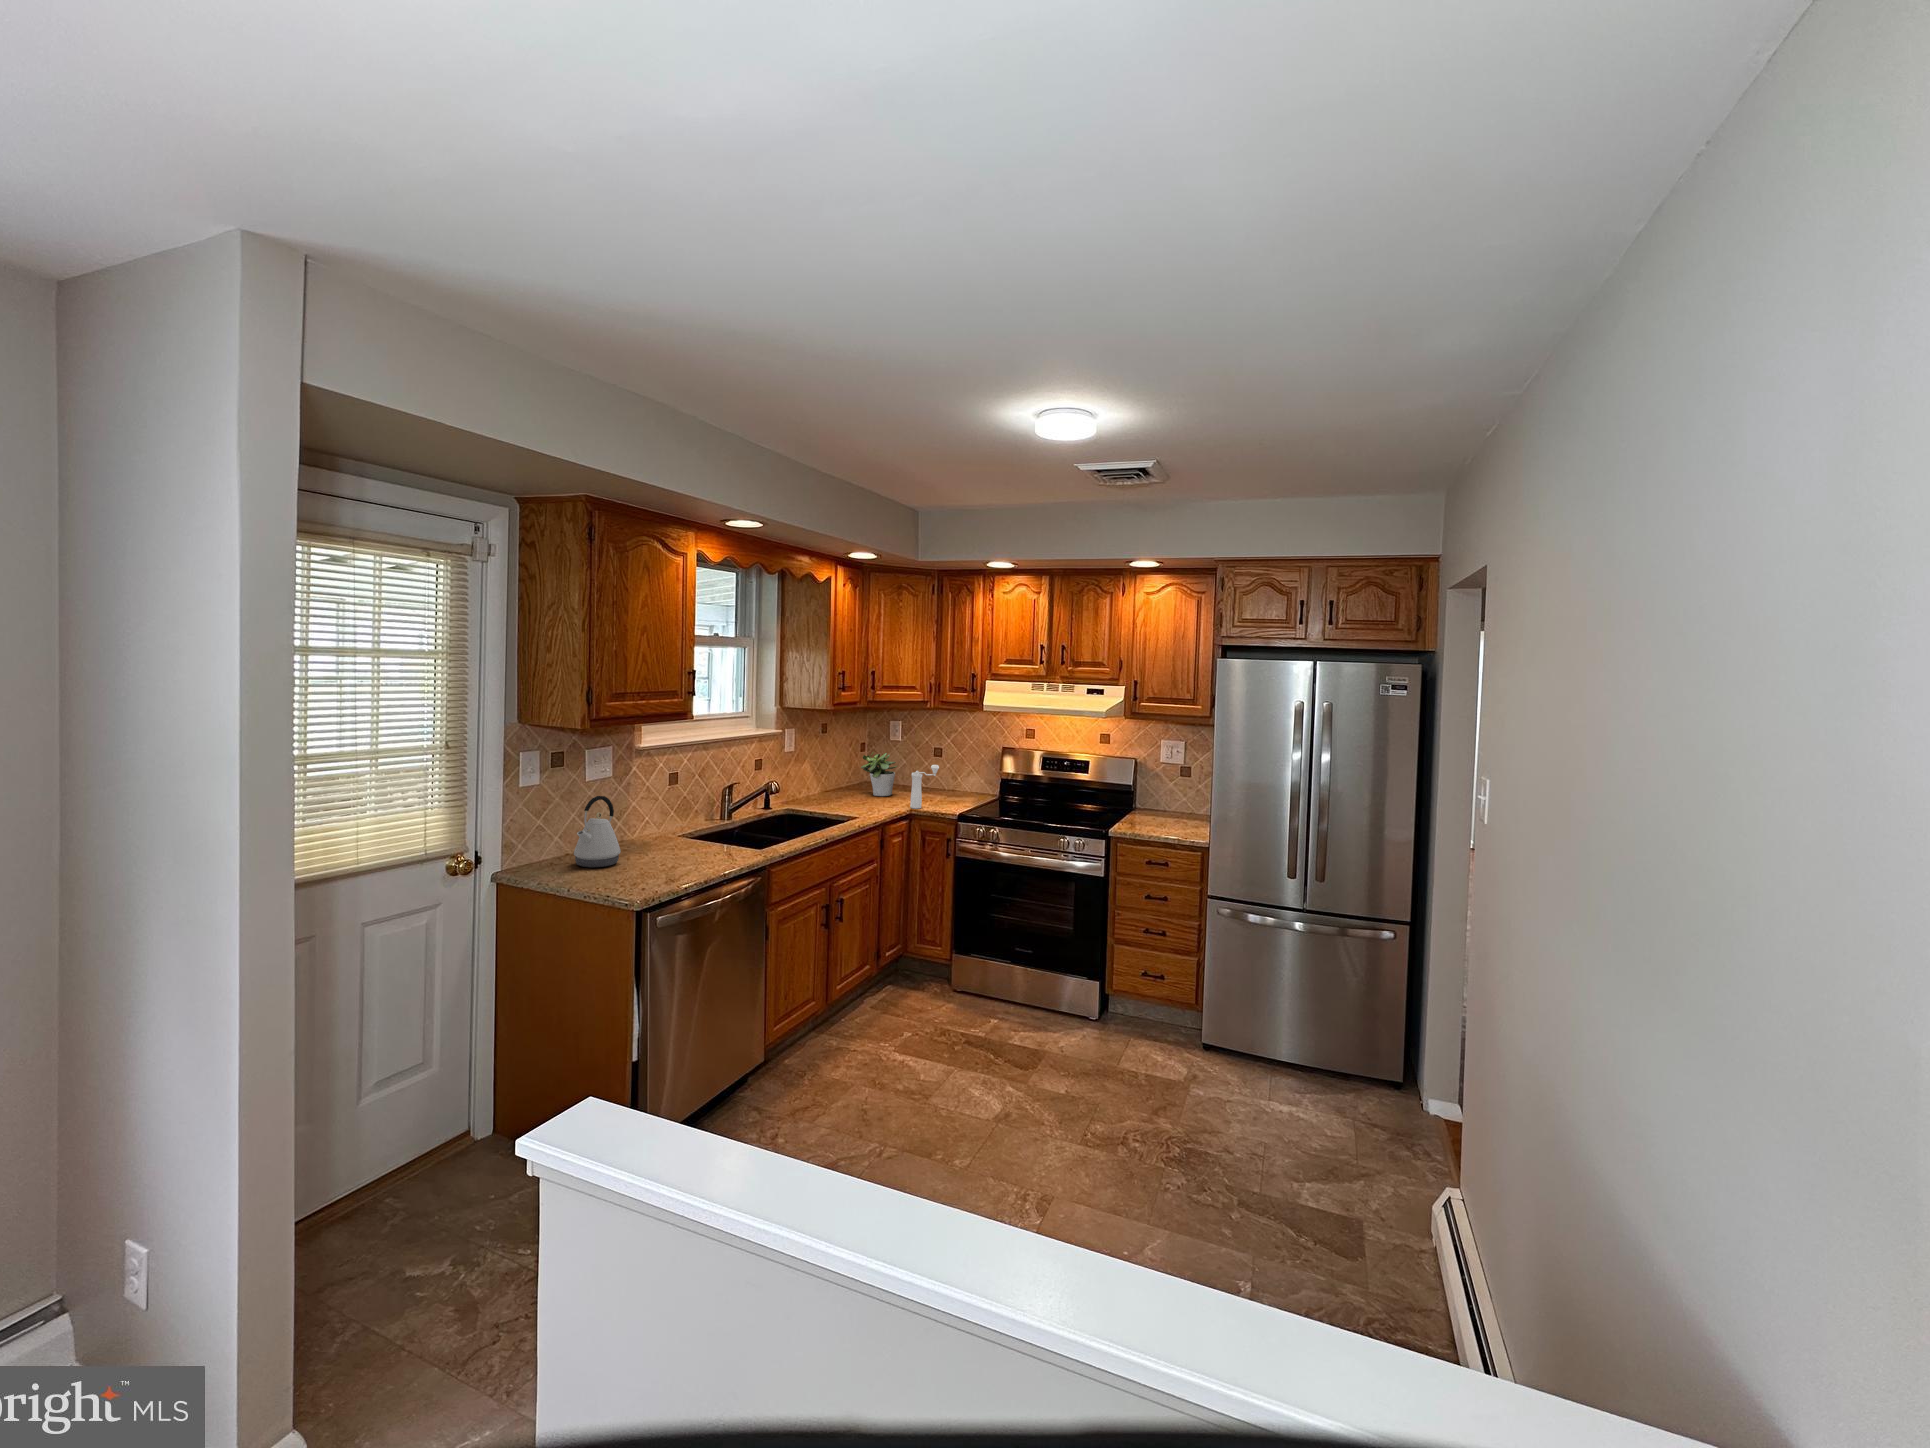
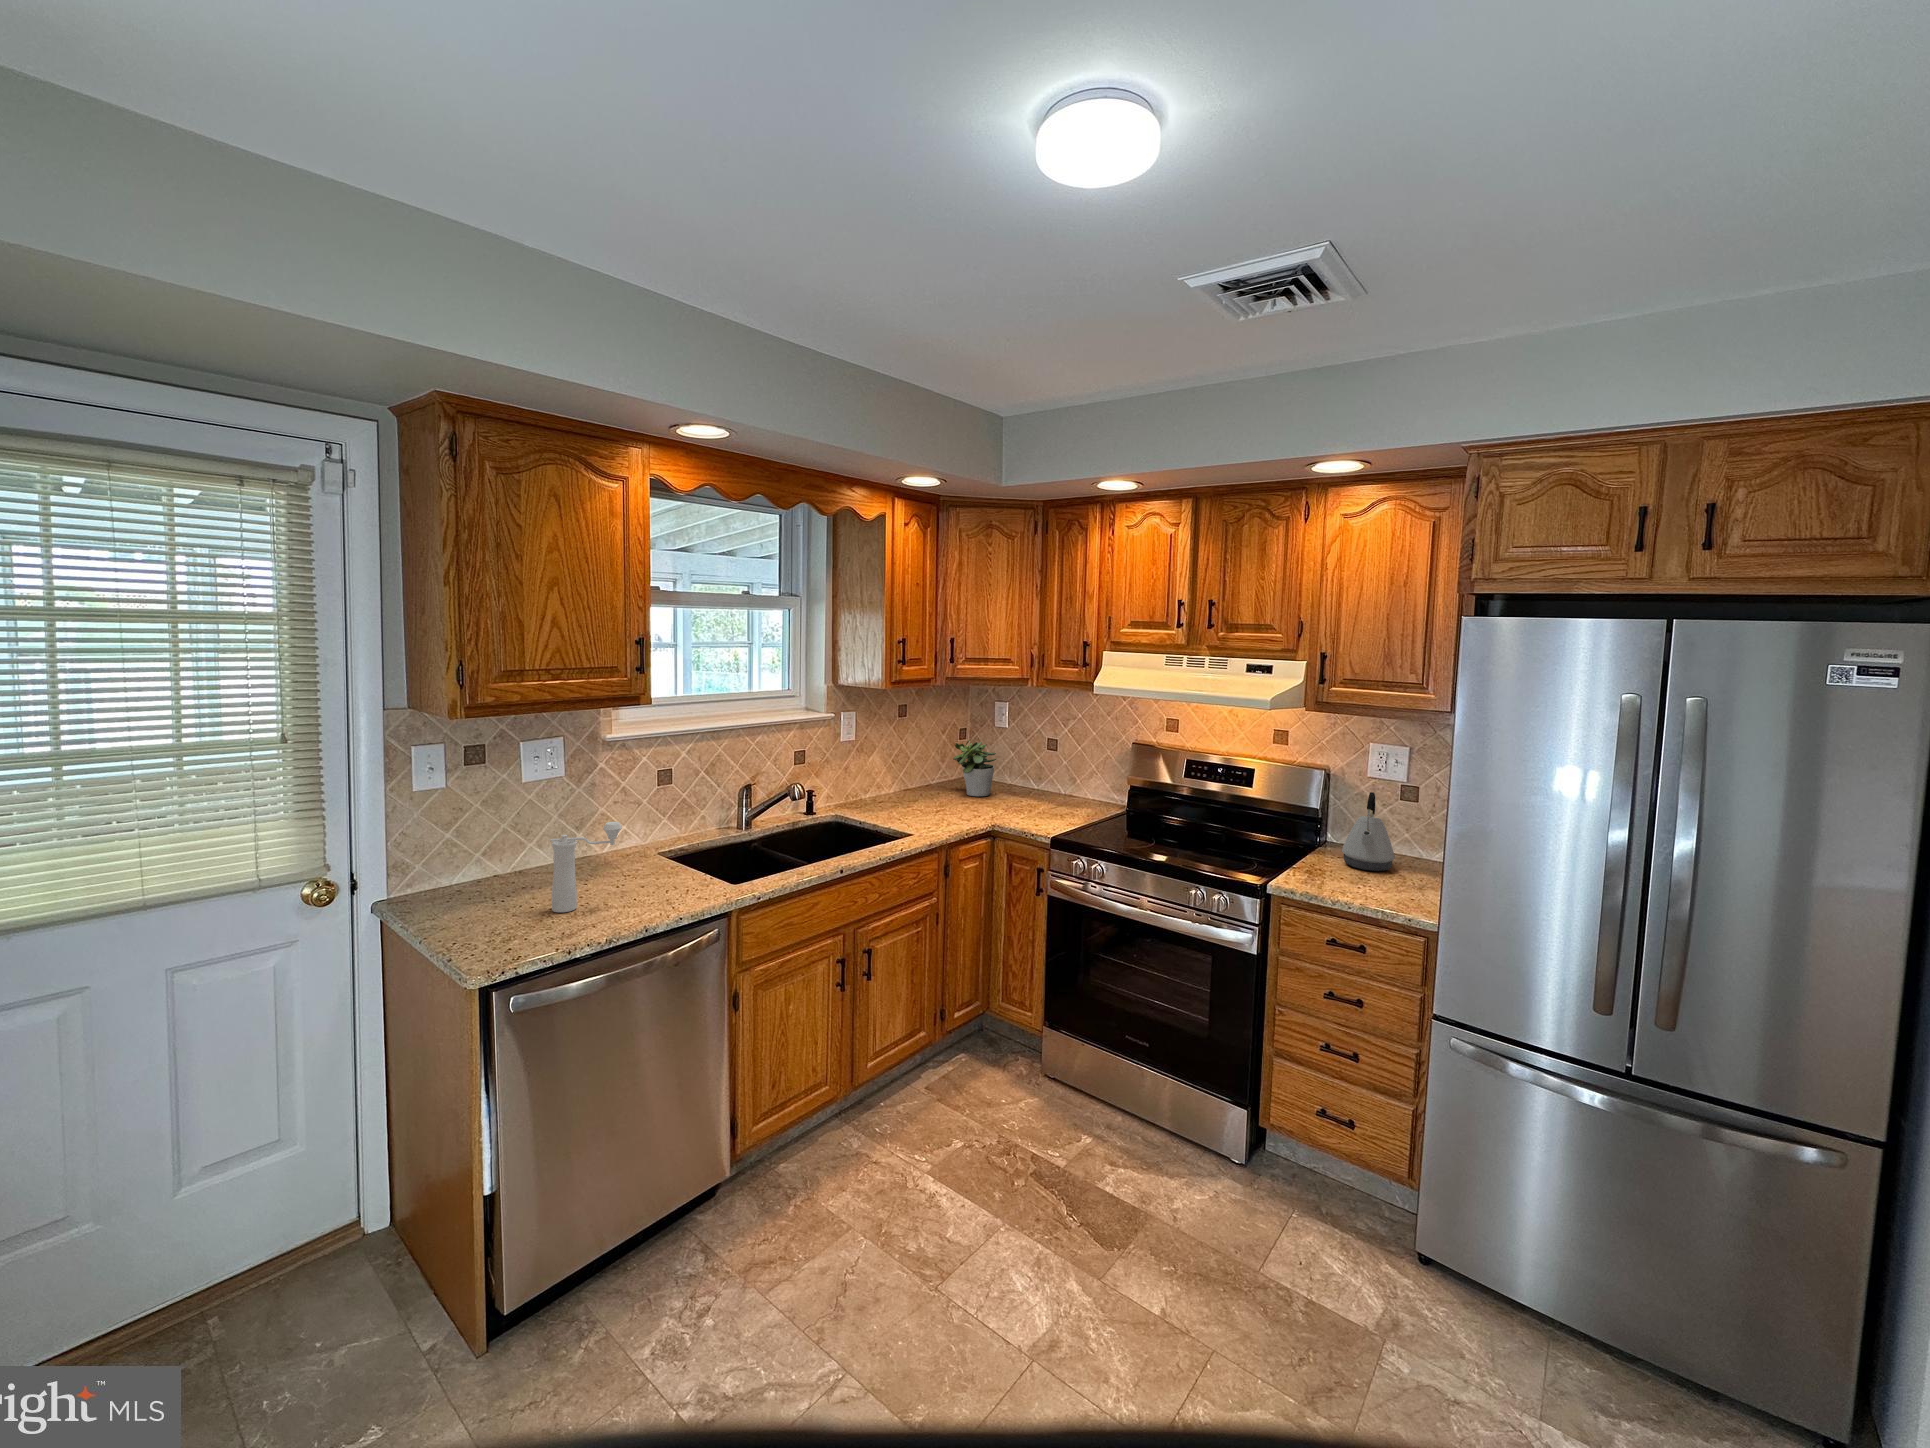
pepper mill: present [910,765,939,809] -> present [550,822,622,913]
kettle: present [574,796,621,868] -> present [1342,792,1395,871]

